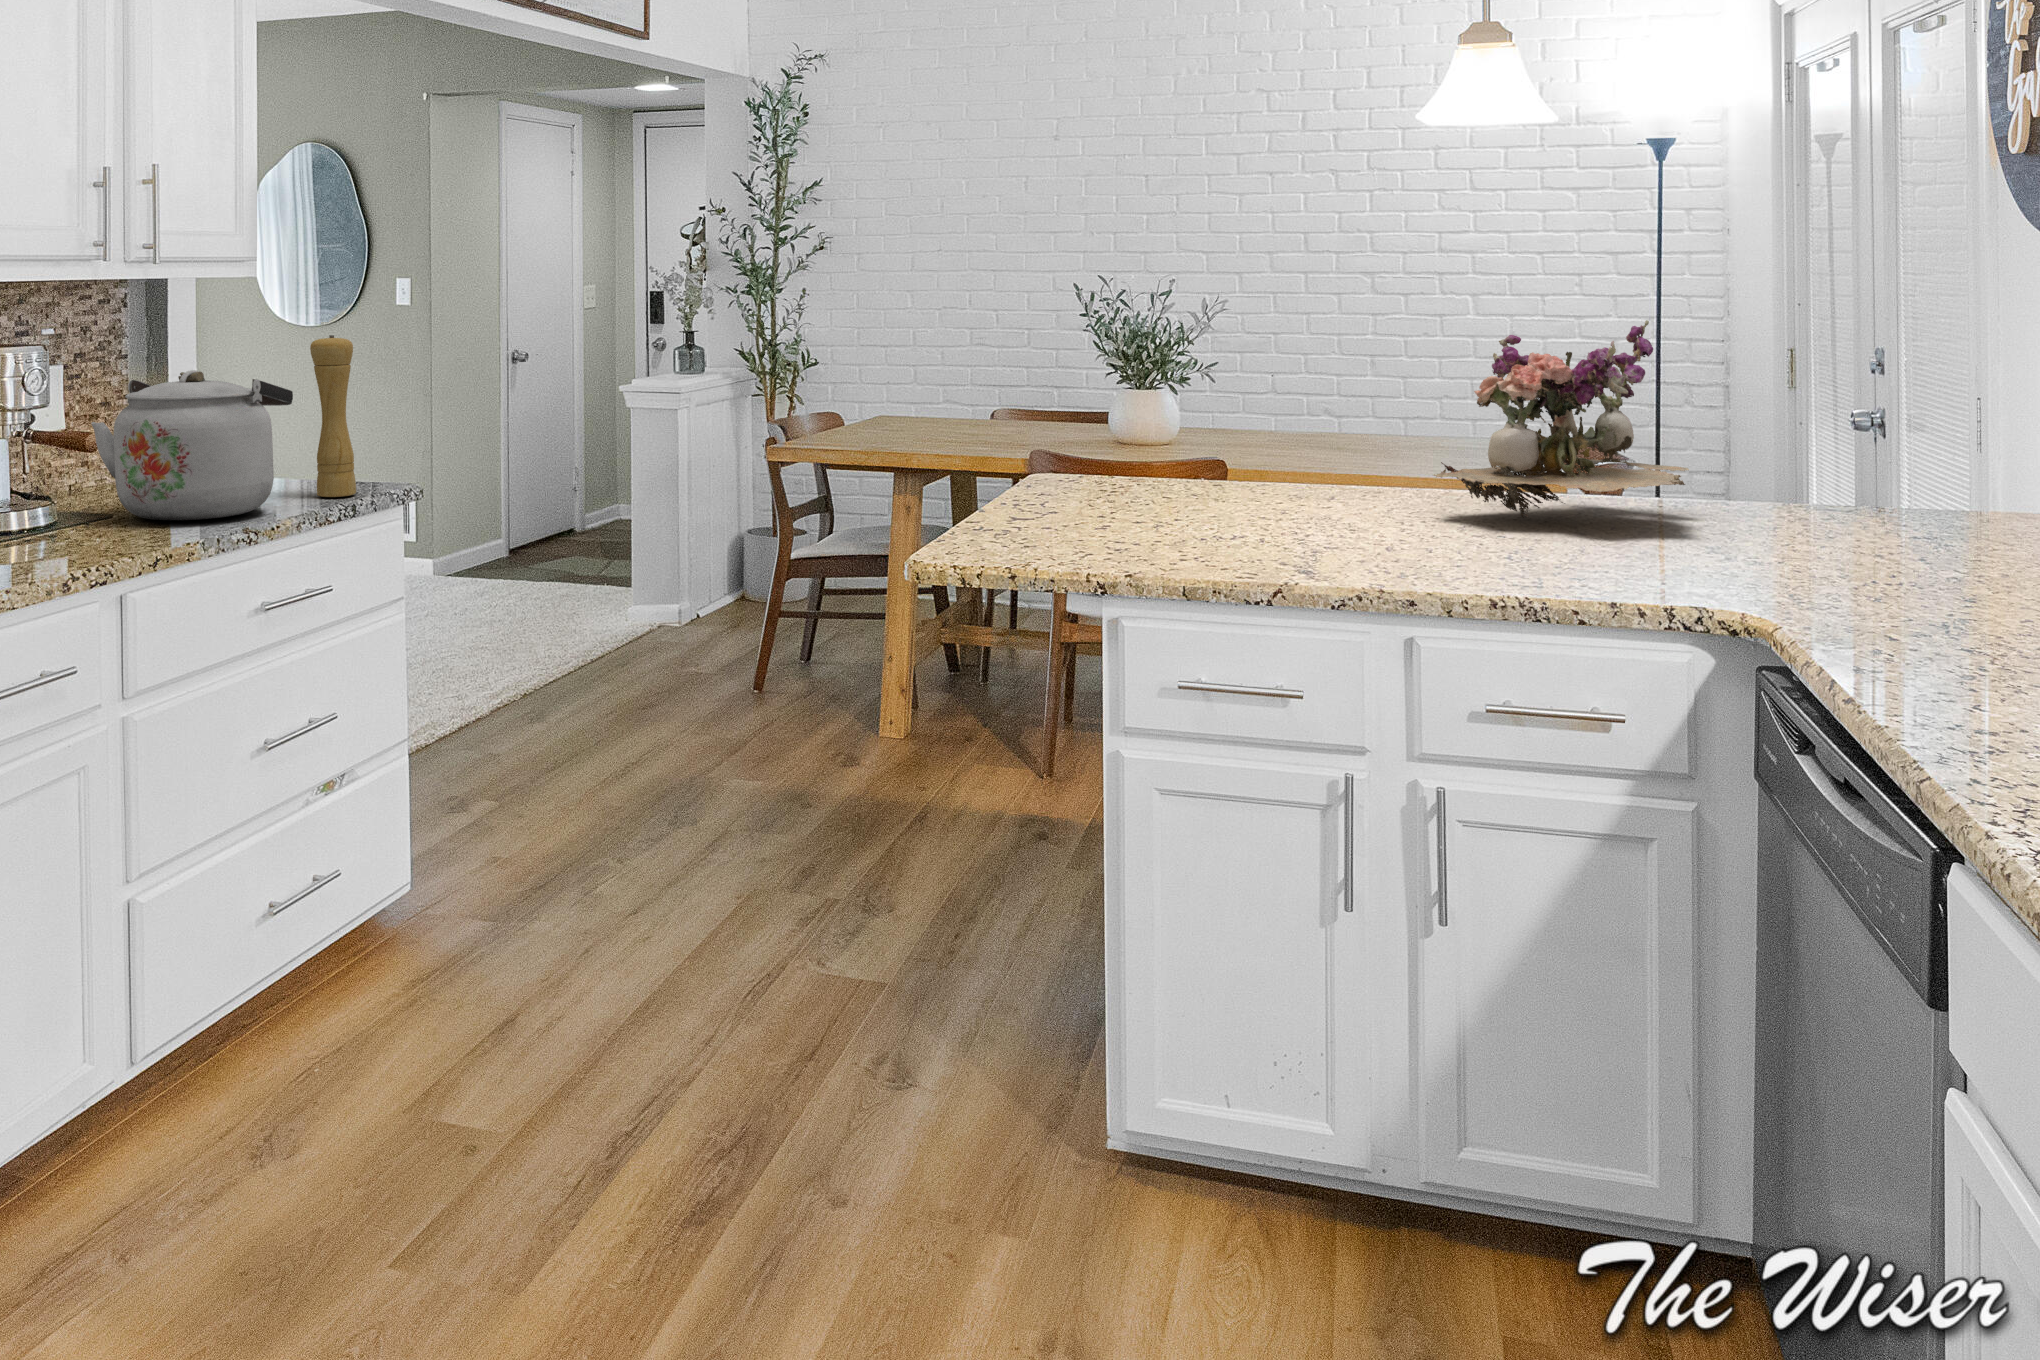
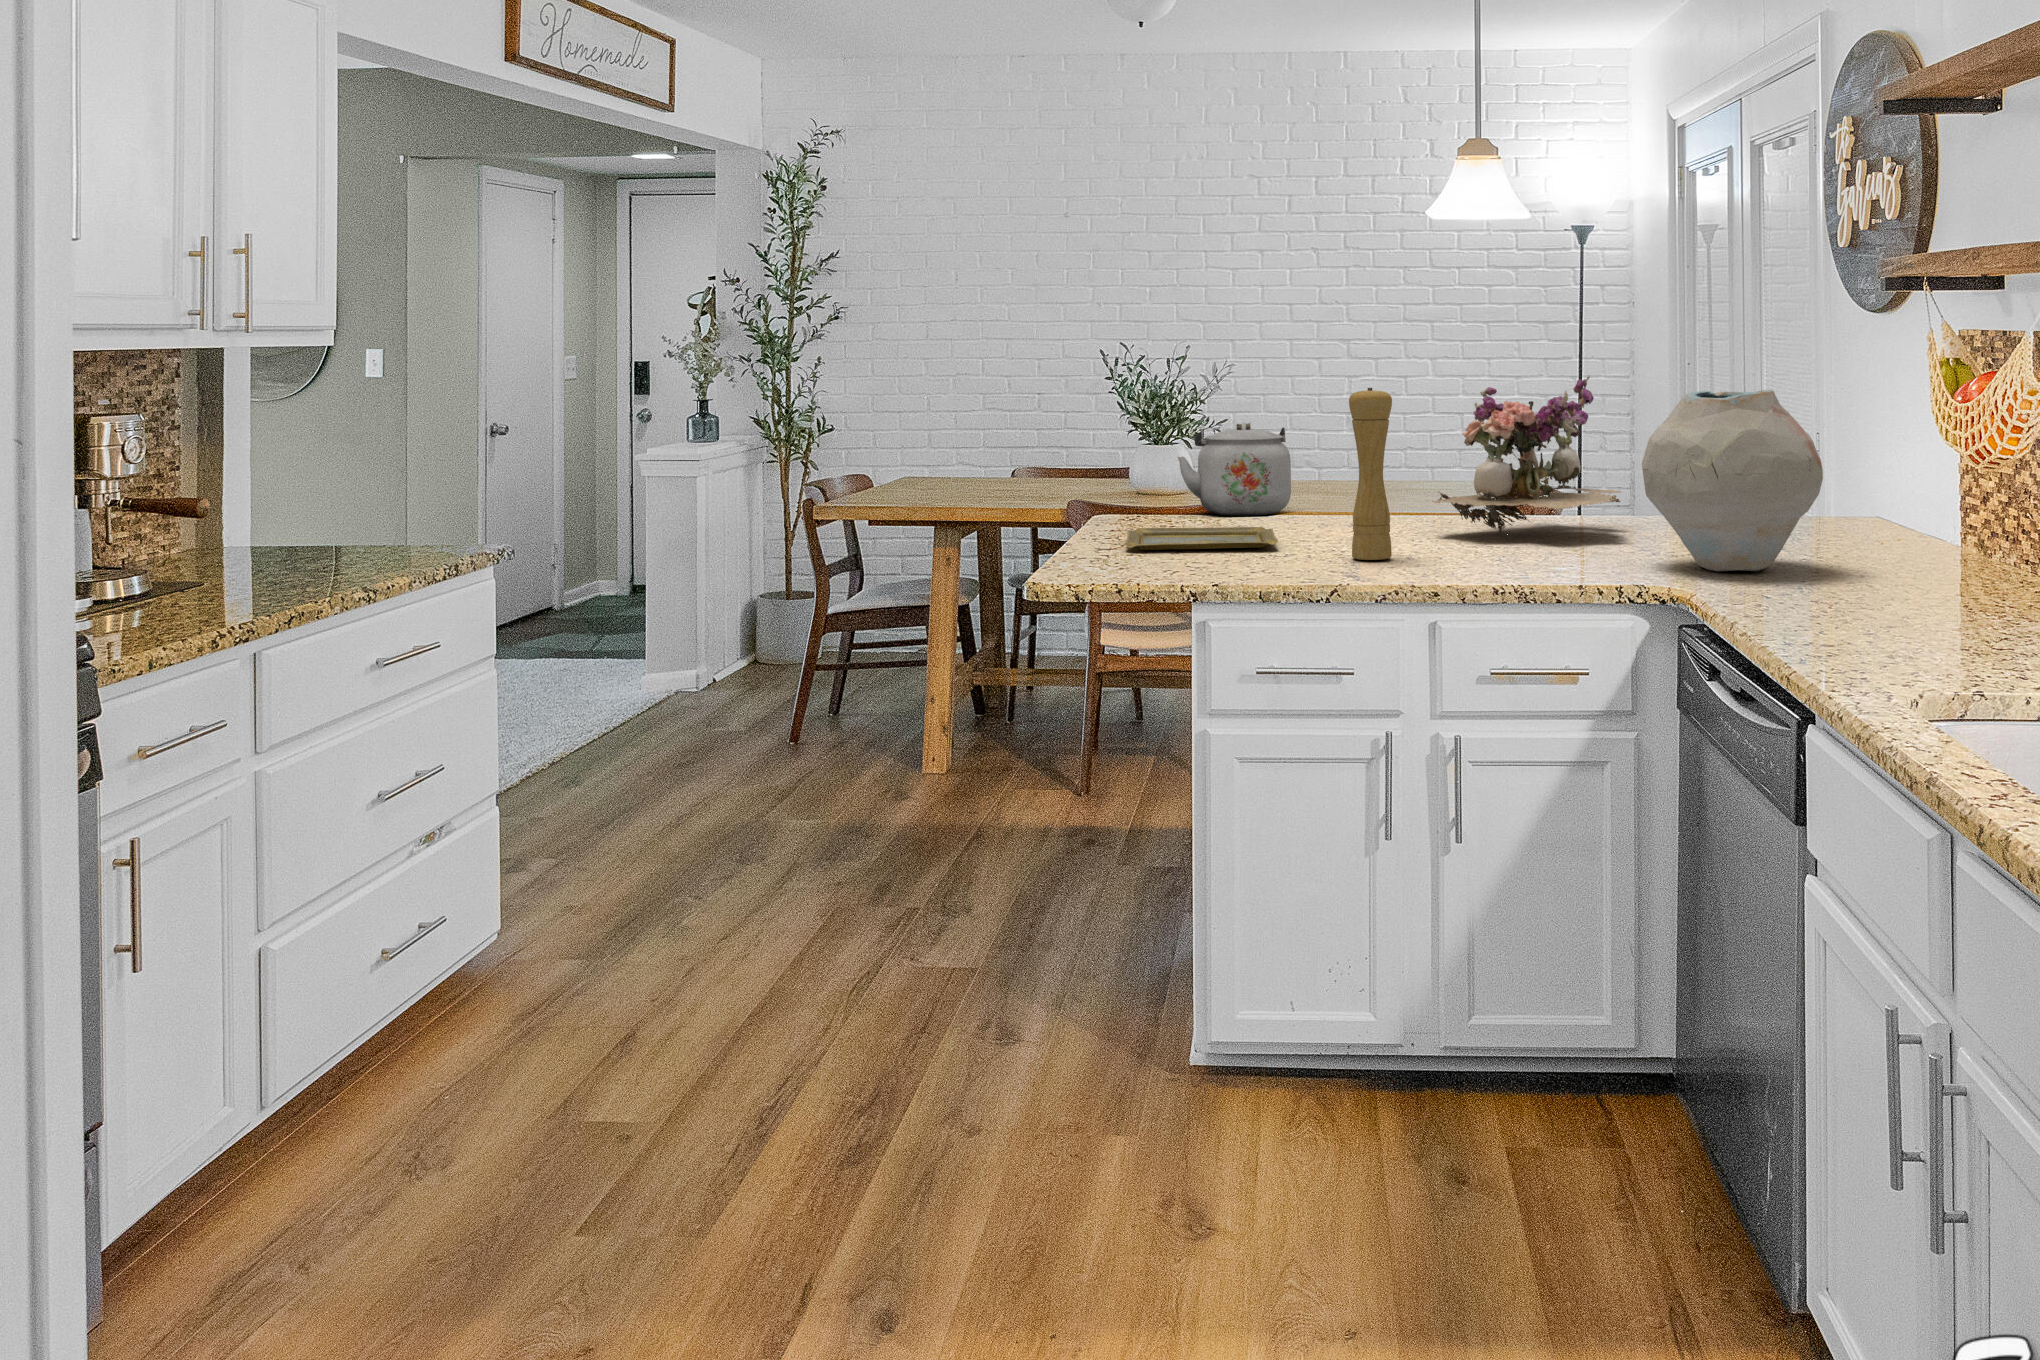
pepper mill: present [310,335,356,497] -> present [1349,388,1392,560]
vase: none [1713,347,1983,591] -> present [1642,390,1823,571]
kettle: present [91,370,293,520] -> present [1178,422,1291,516]
tray: none [1046,495,1231,526] -> present [1125,527,1278,550]

